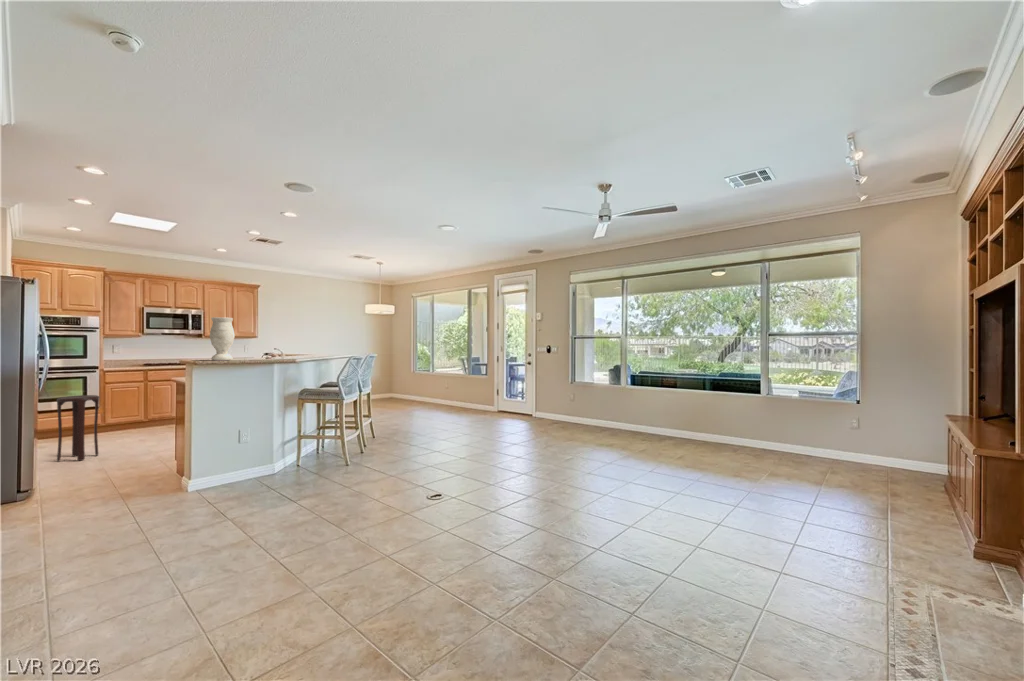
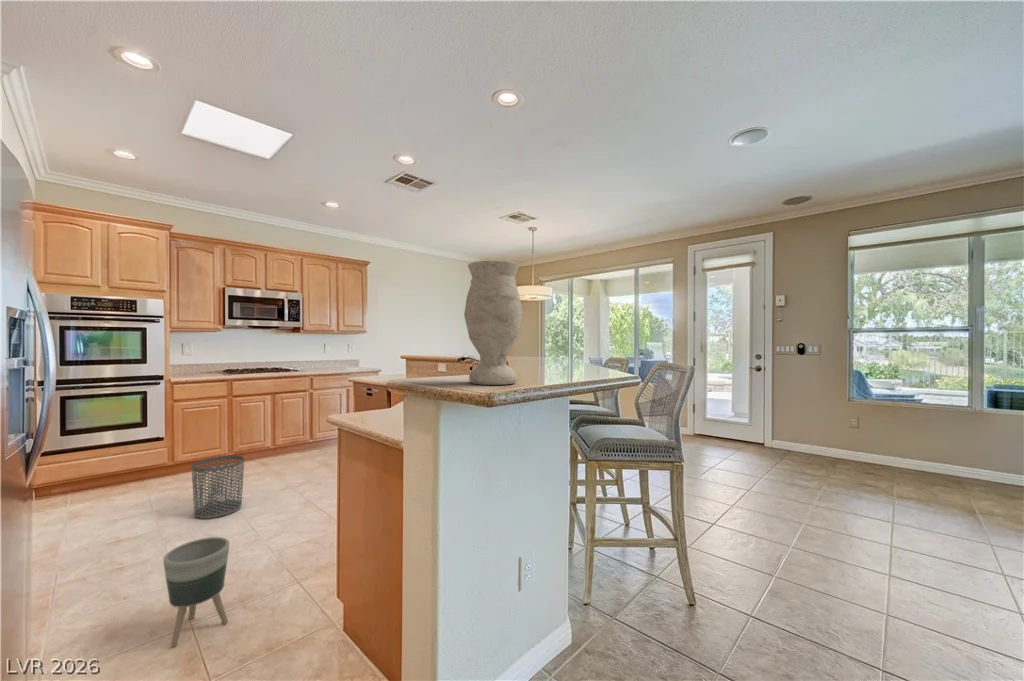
stool: present [57,395,99,461] -> none [88,433,166,566]
waste bin: none [116,414,149,448] -> present [192,456,244,519]
planter: none [98,436,130,478] -> present [163,537,229,647]

